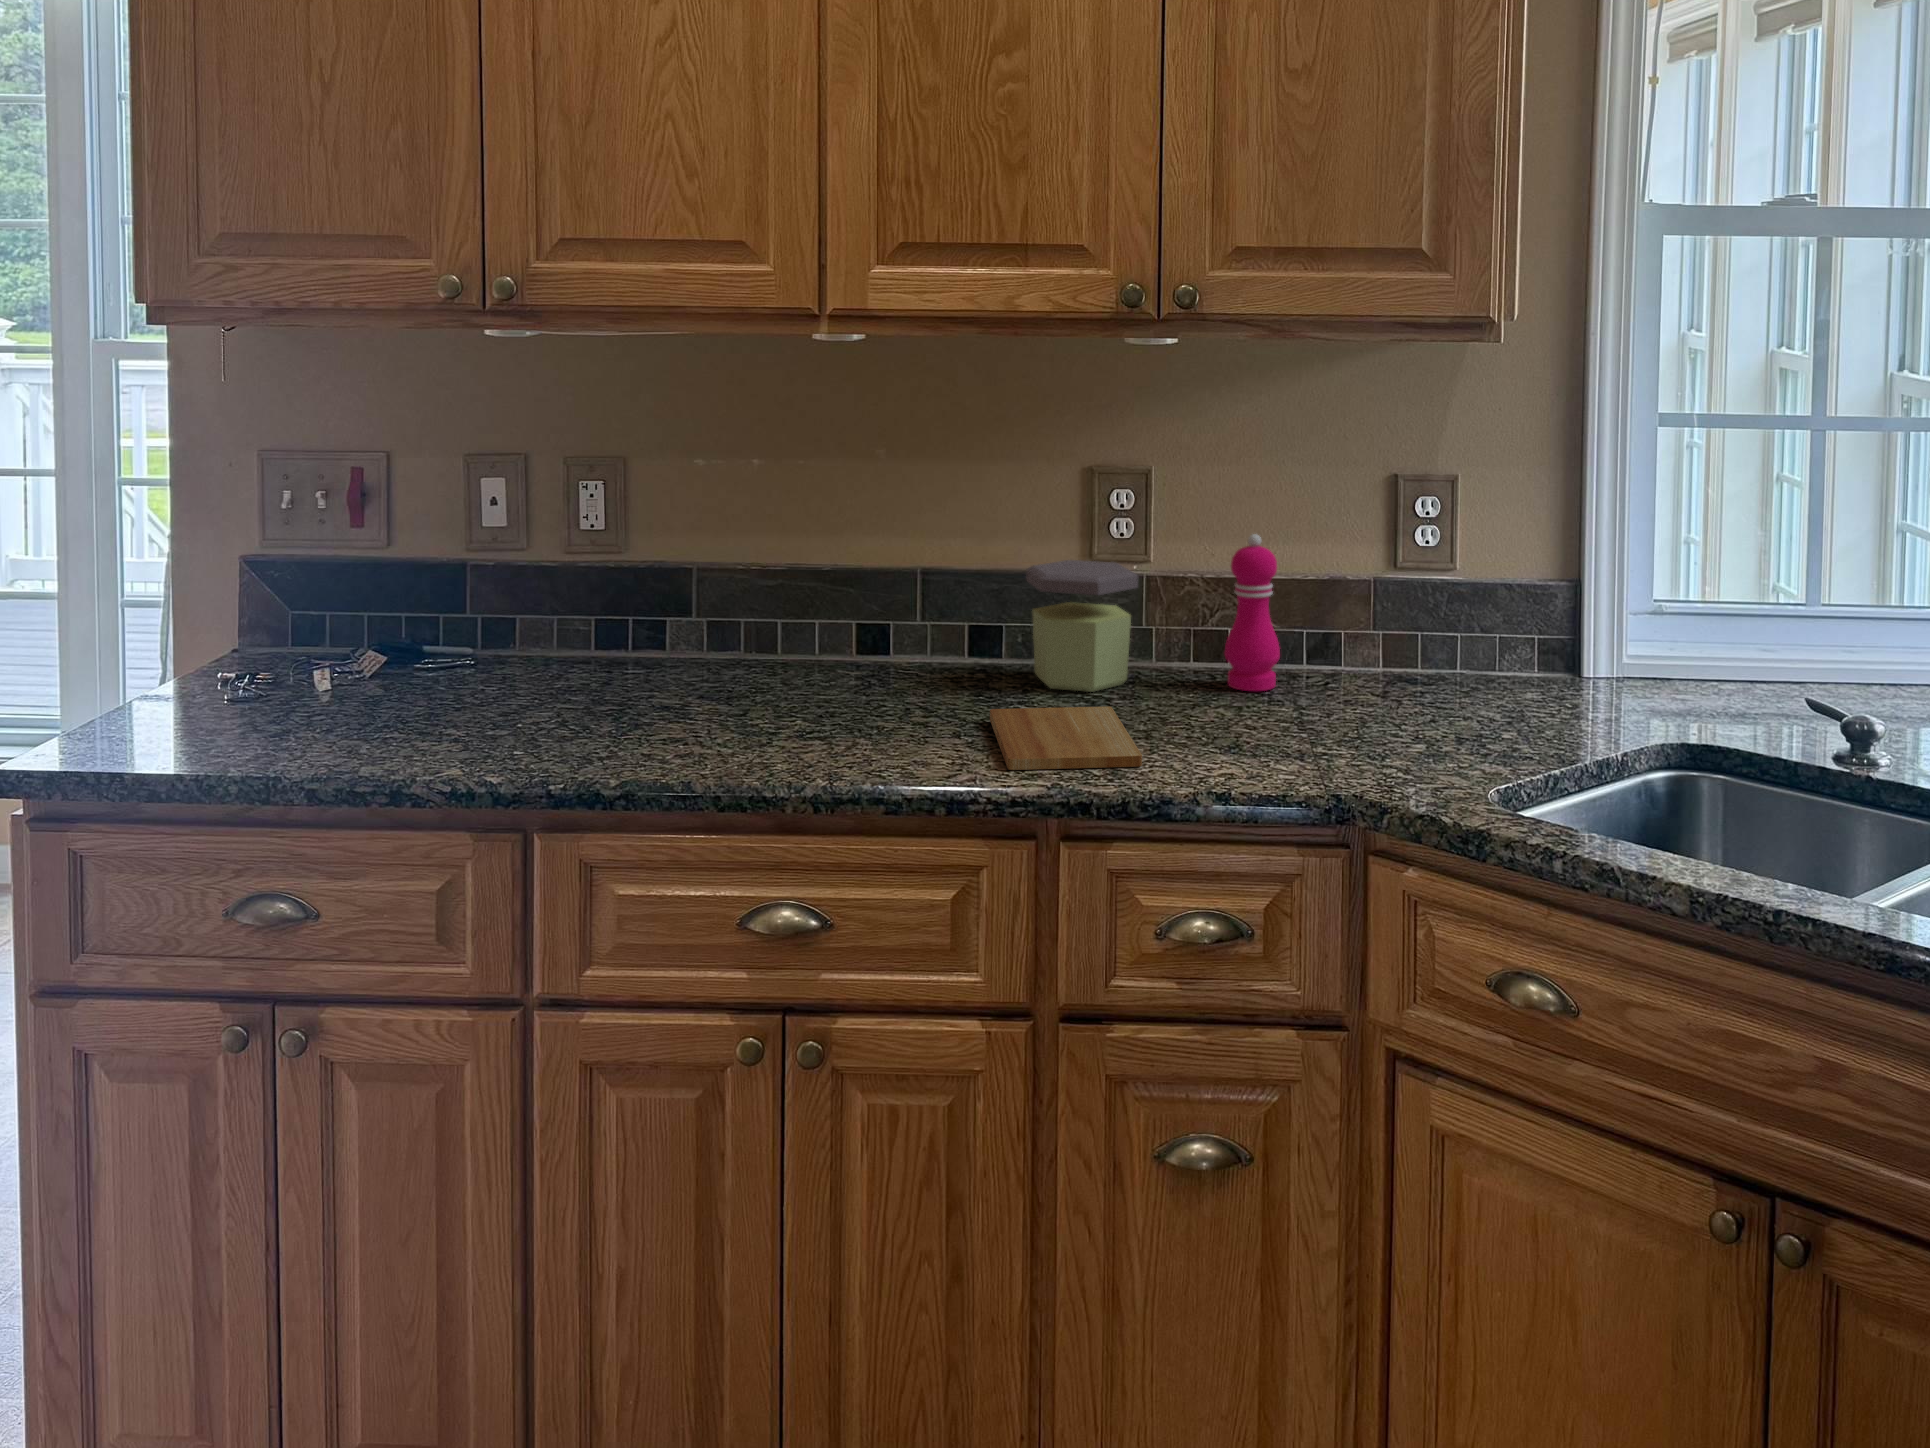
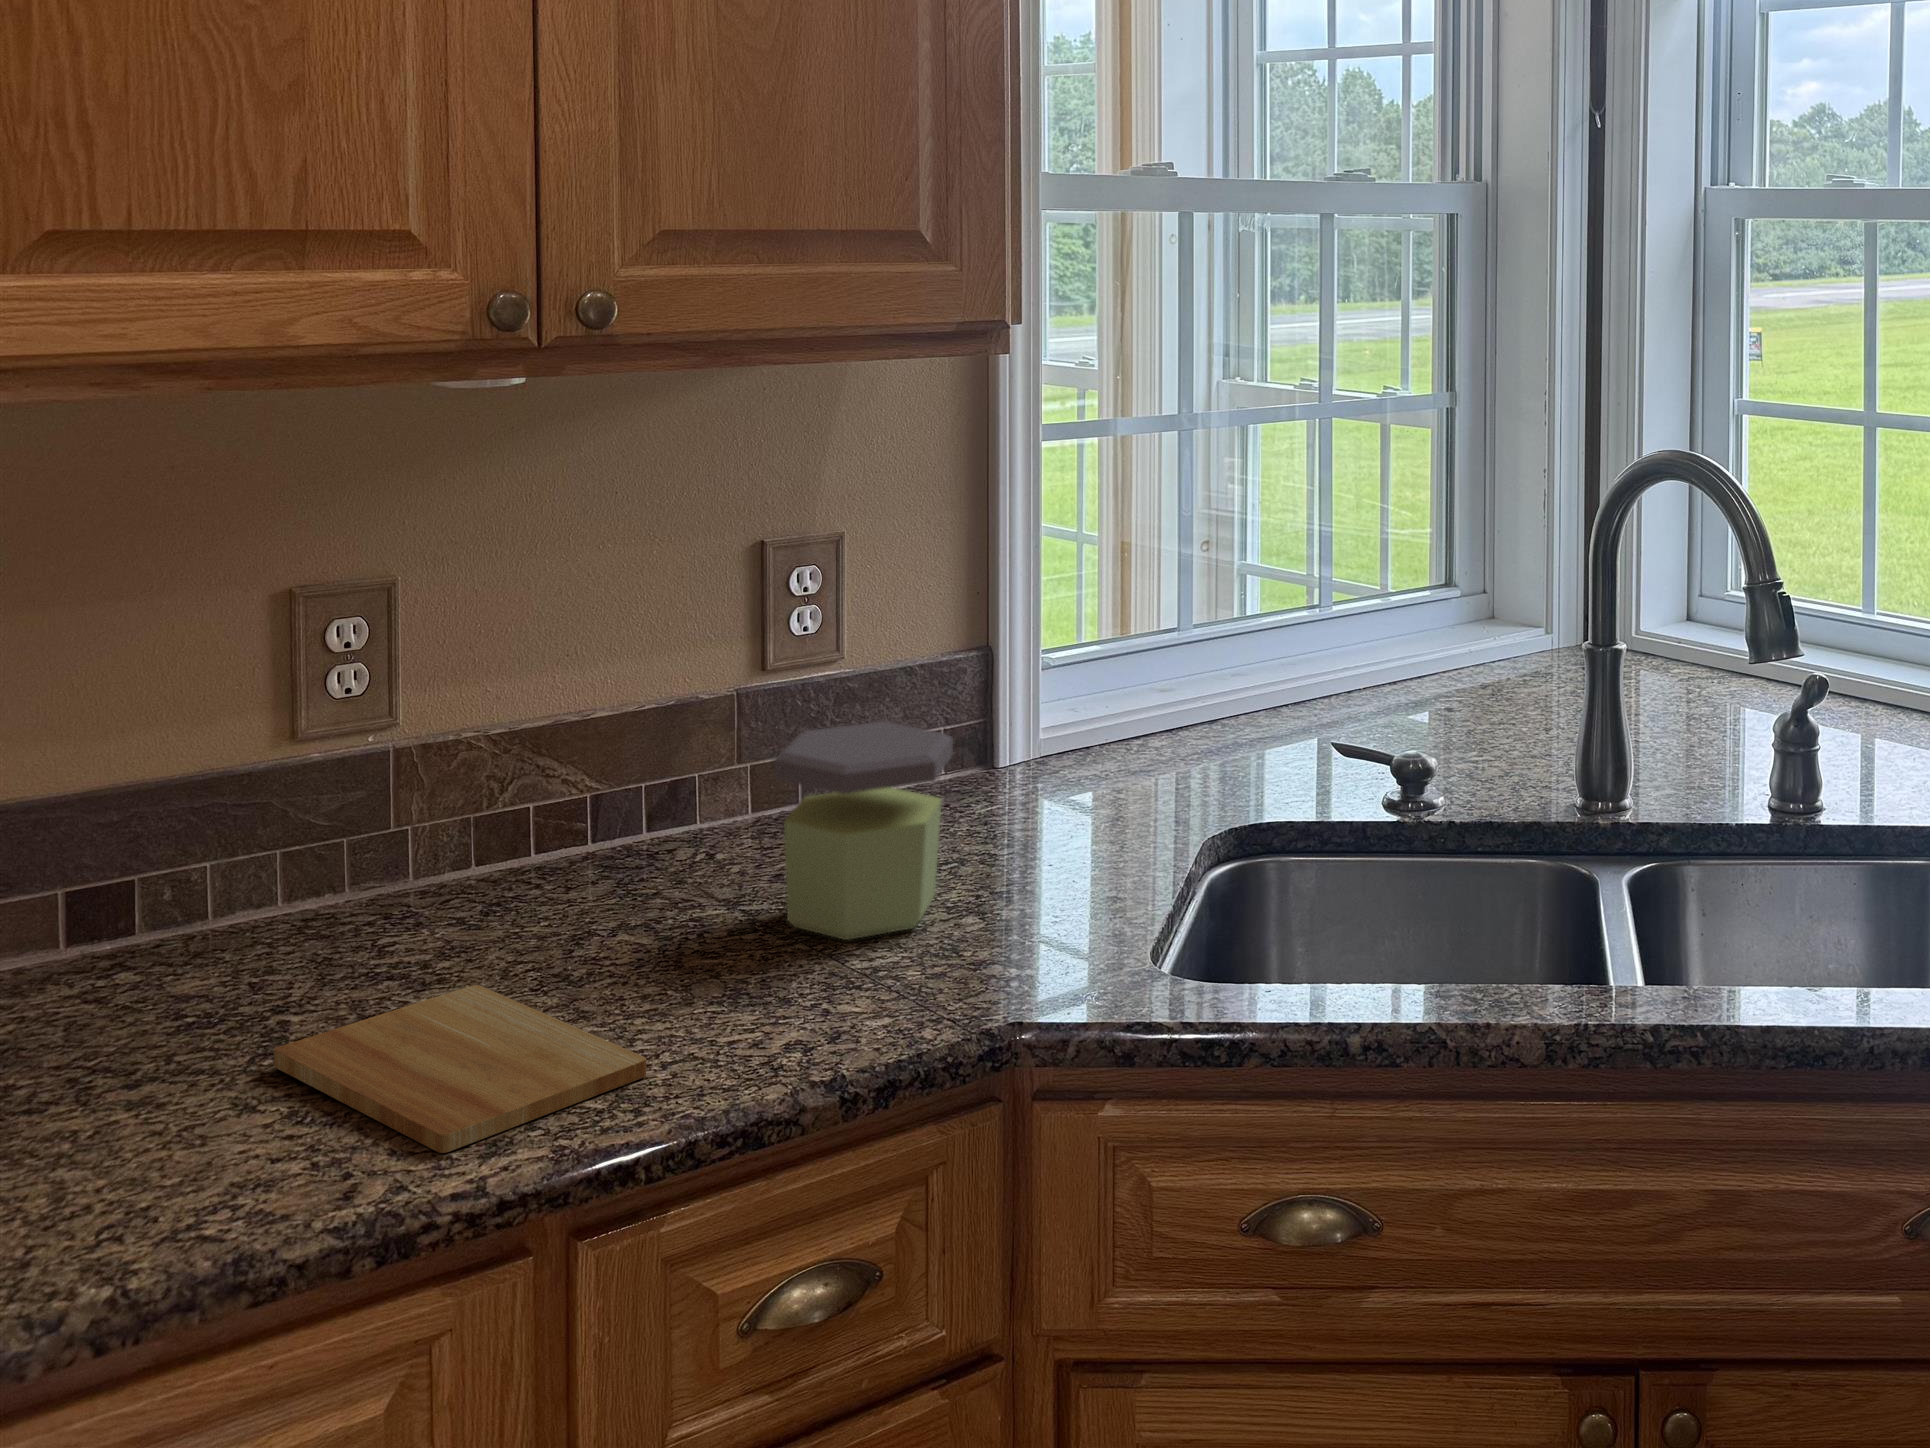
pepper mill: present [1224,534,1280,691] -> none [568,661,658,898]
jar: present [1026,560,1138,692] -> present [774,722,953,940]

